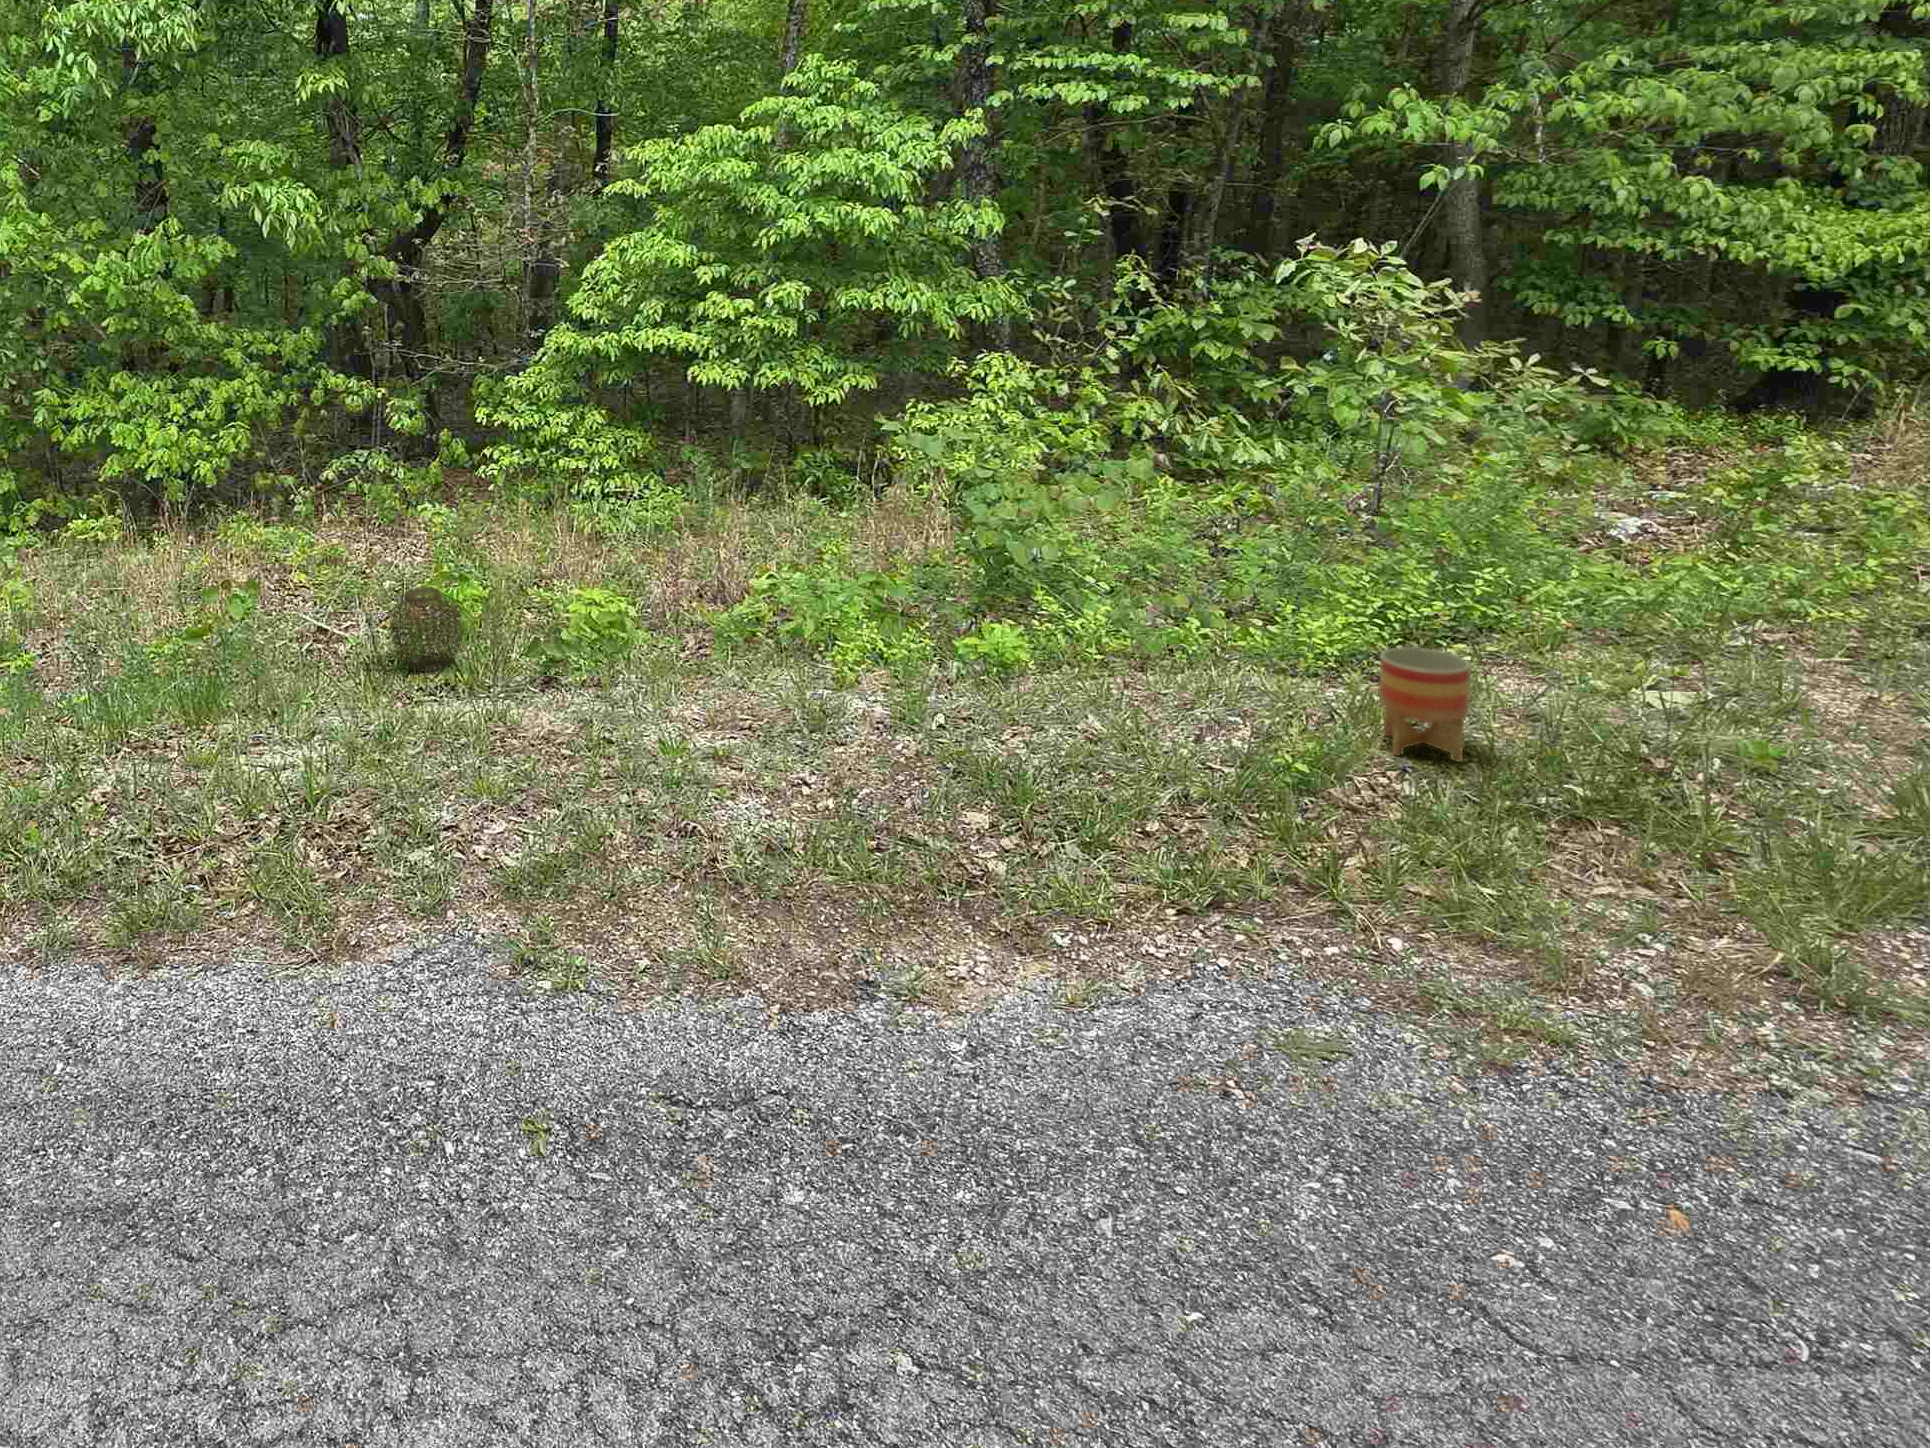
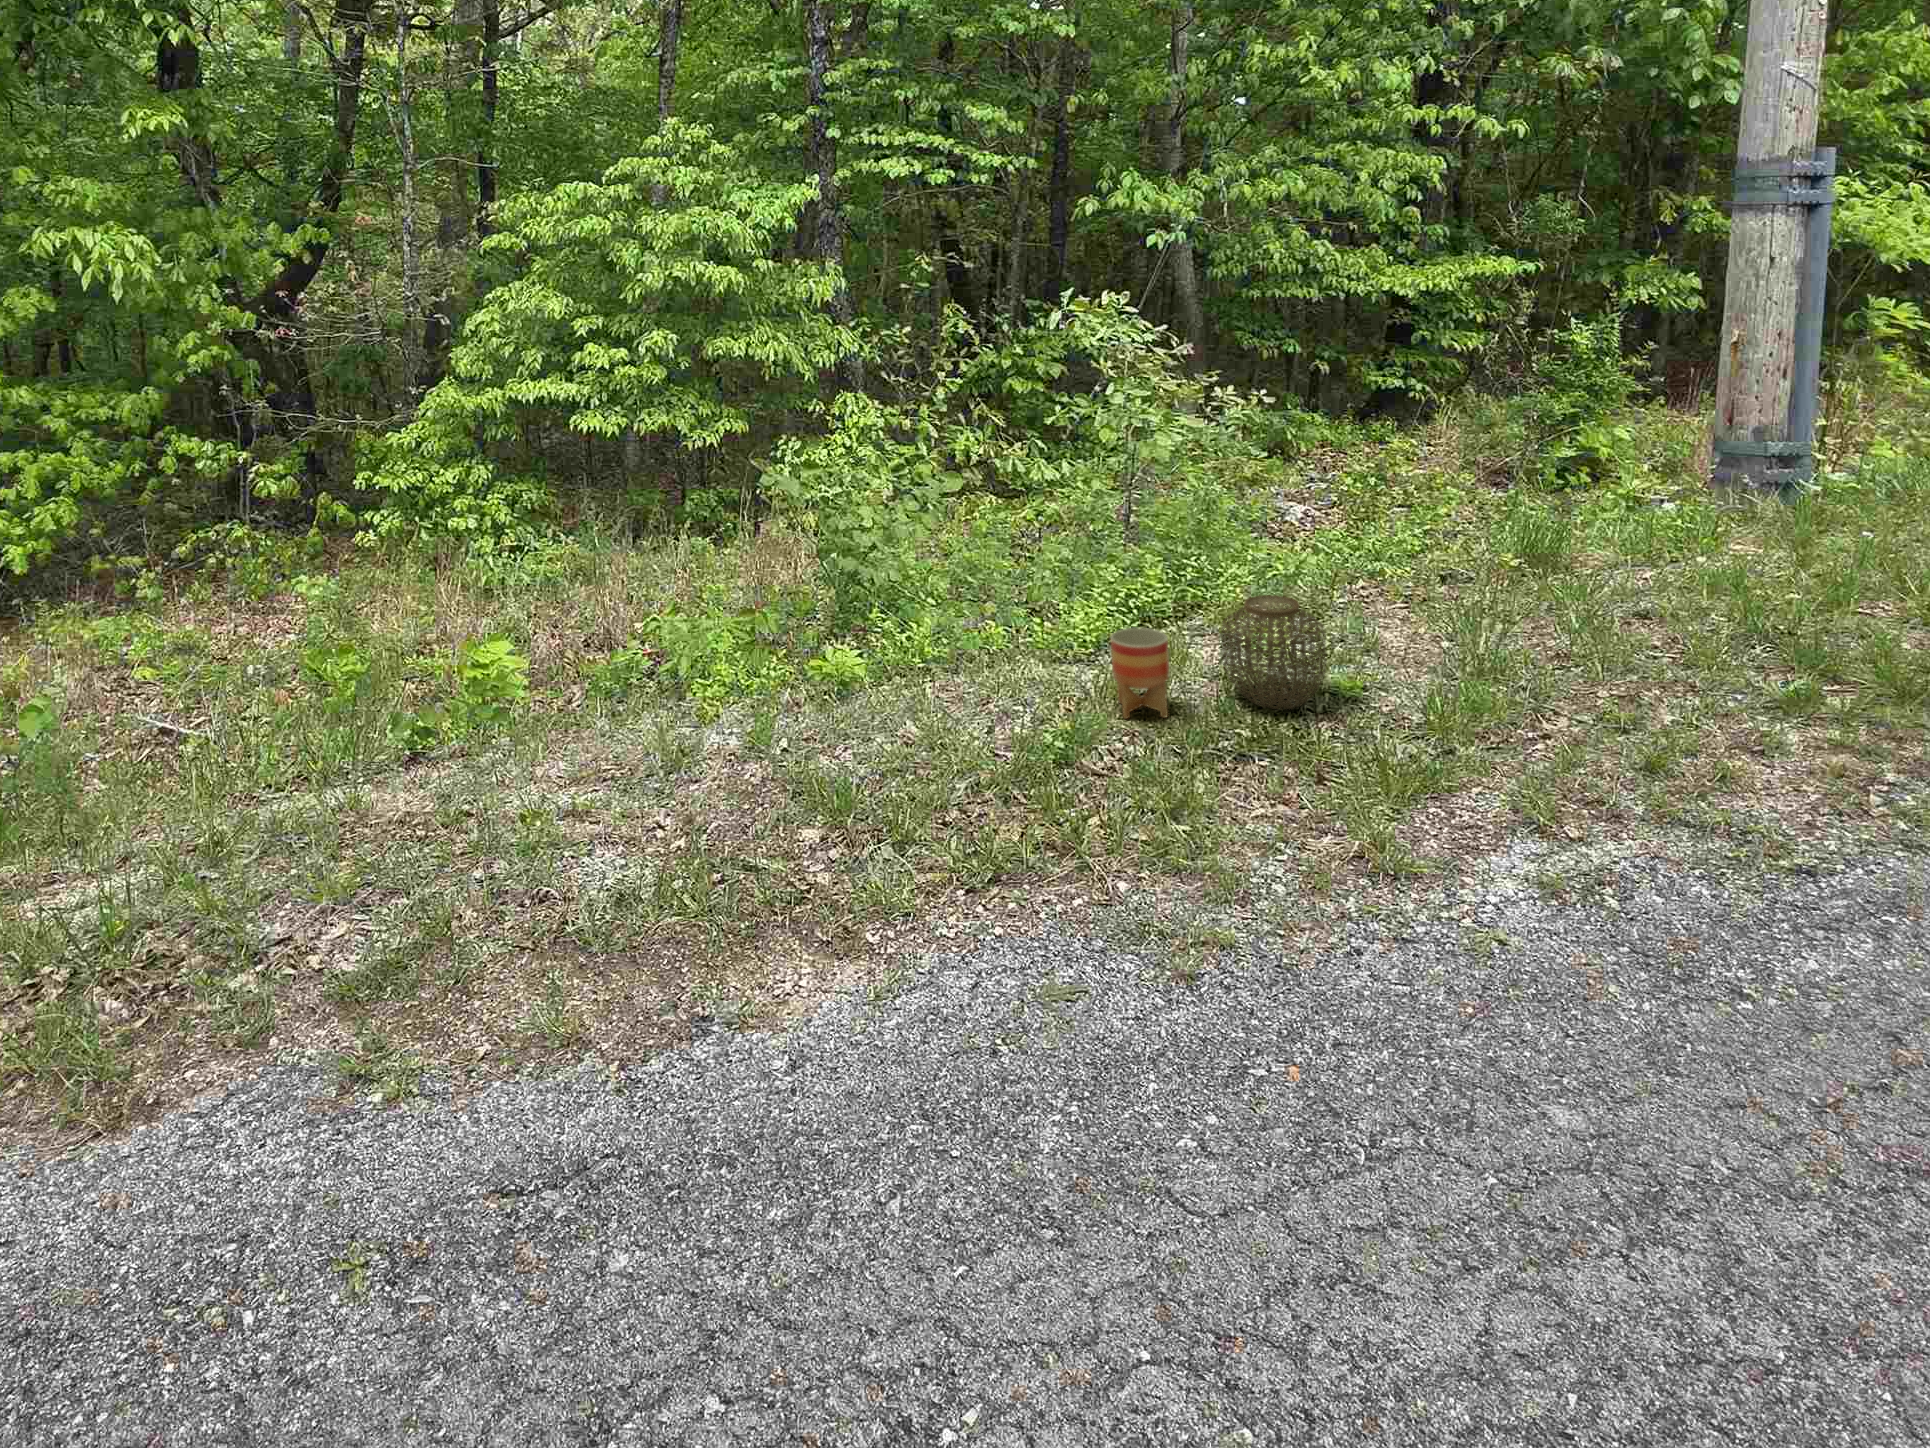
woven basket: present [389,587,463,671] -> present [1221,595,1327,709]

